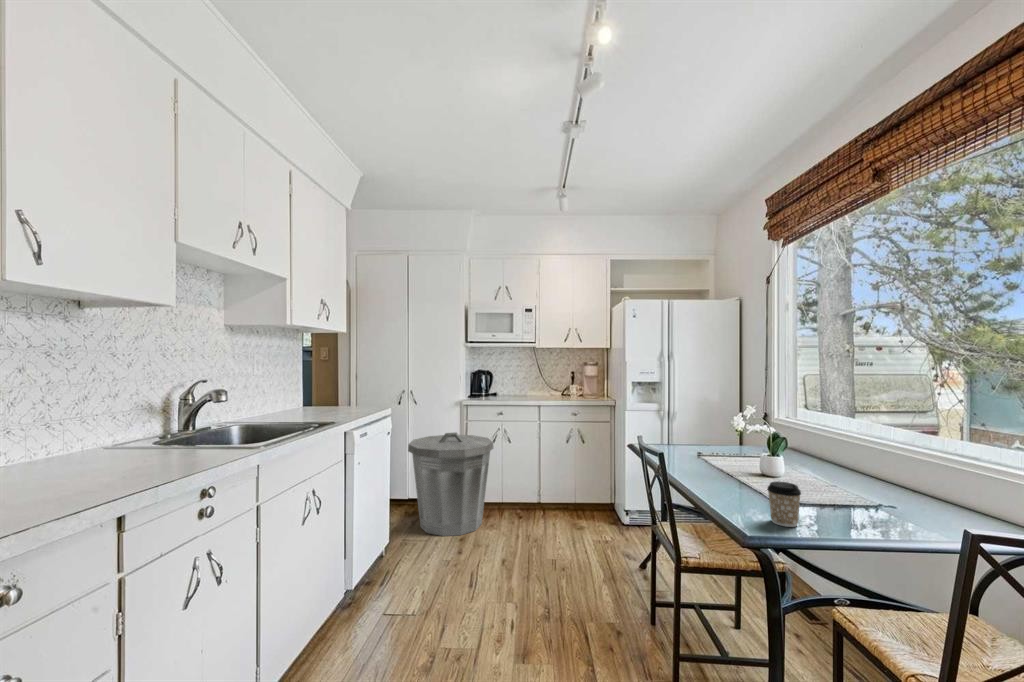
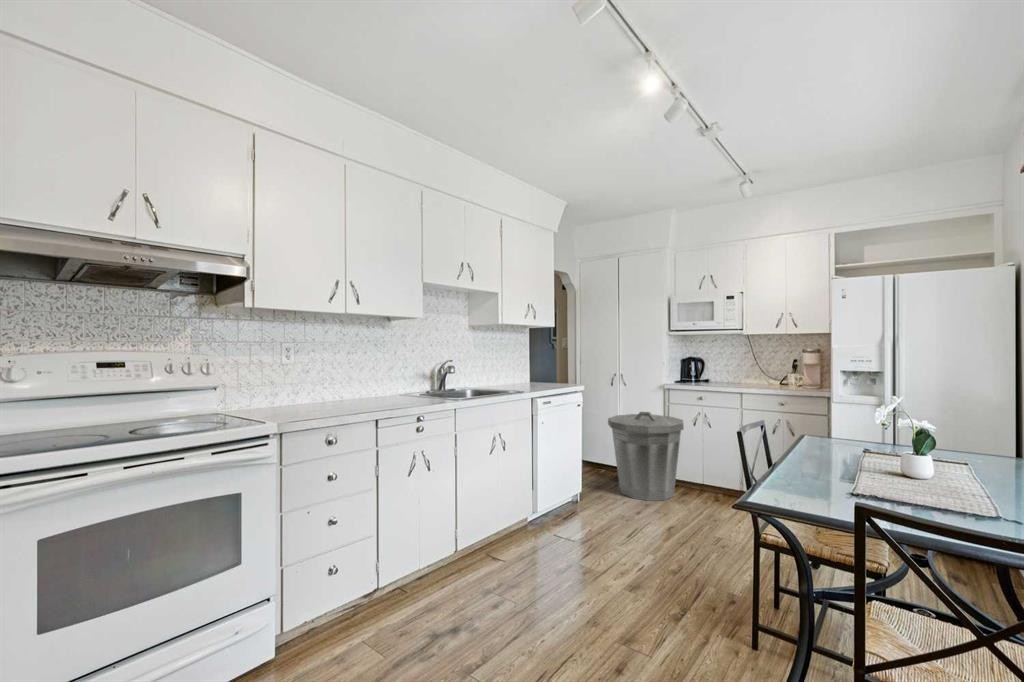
coffee cup: present [767,481,801,527] -> none [787,464,820,507]

